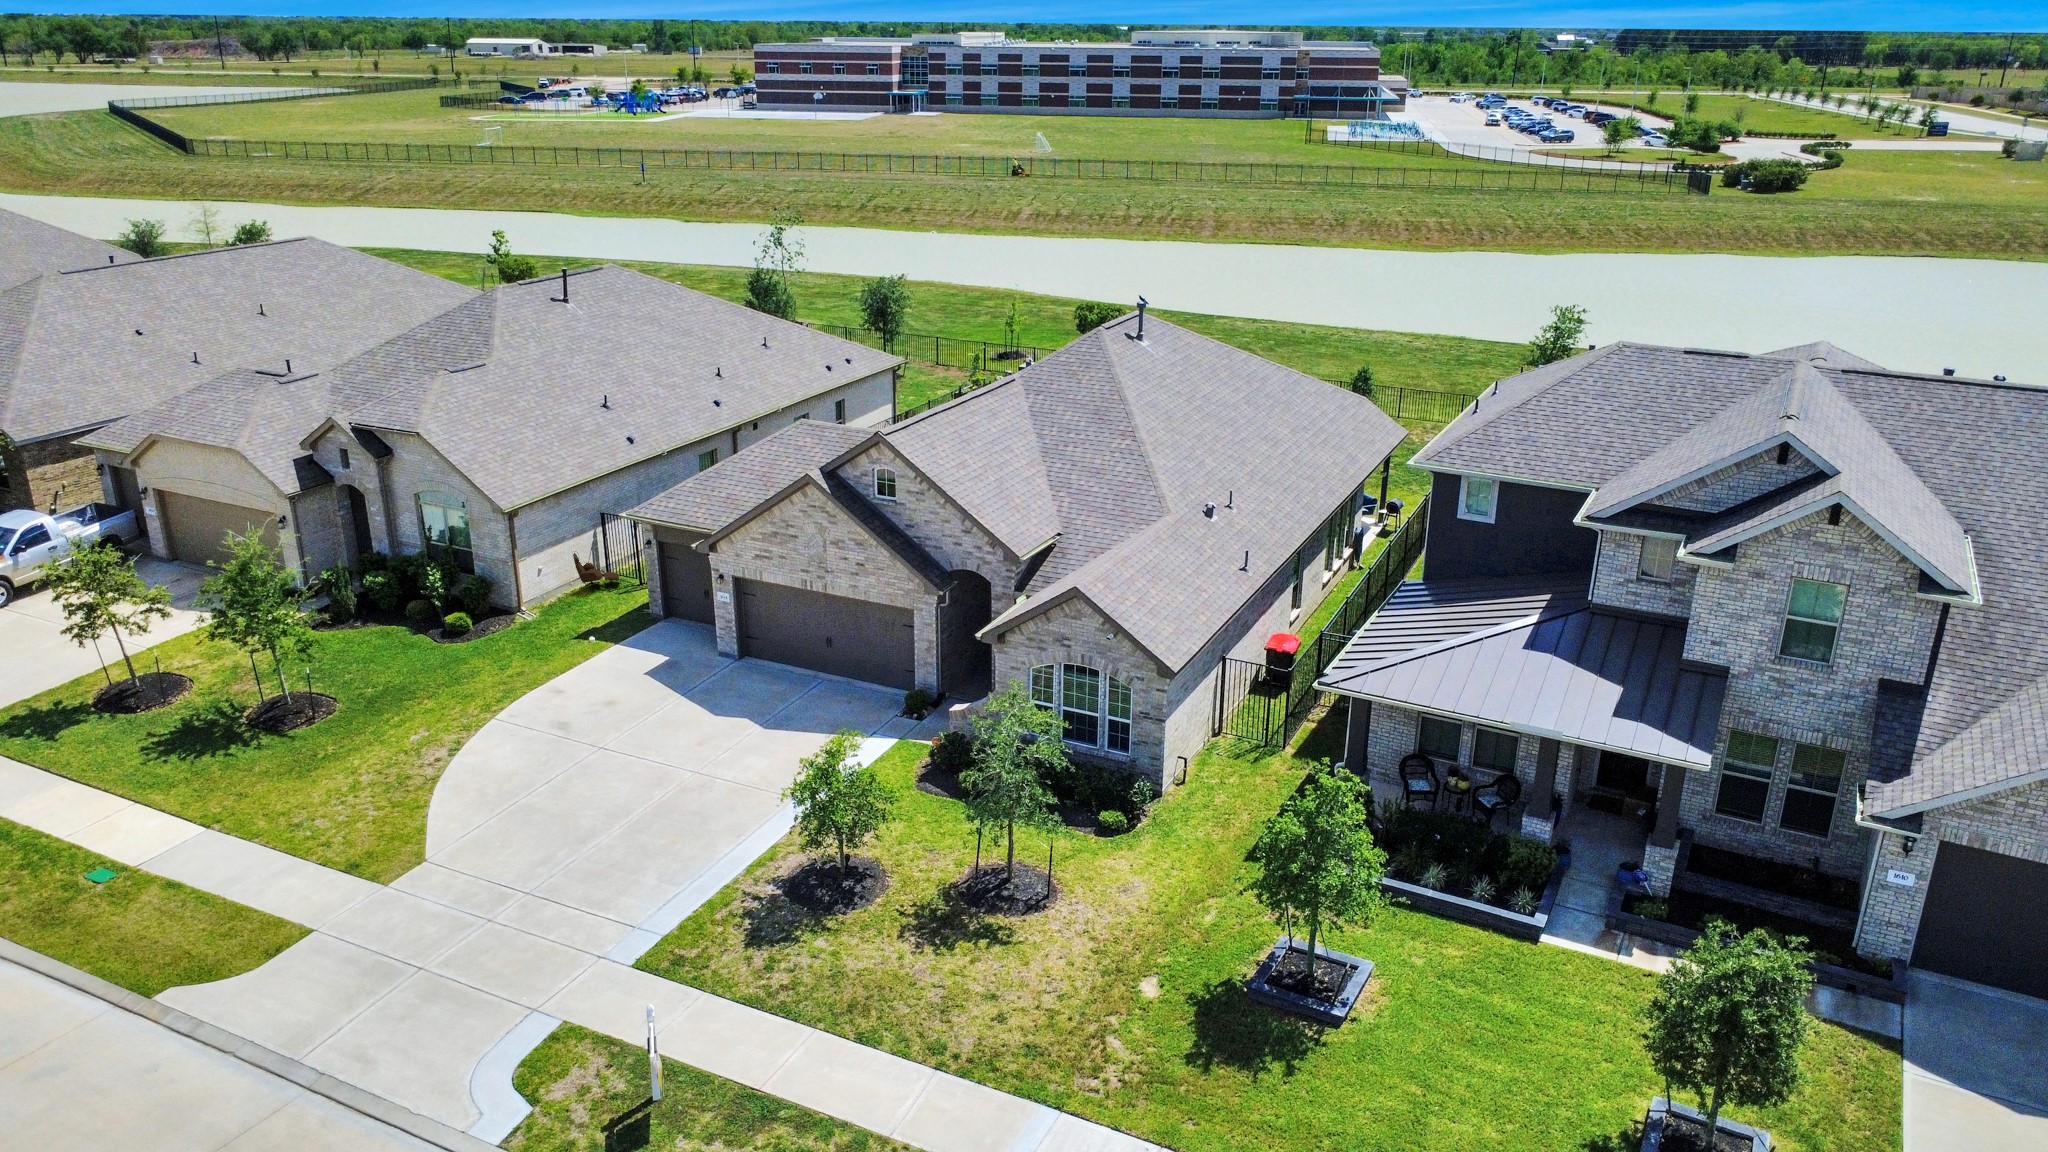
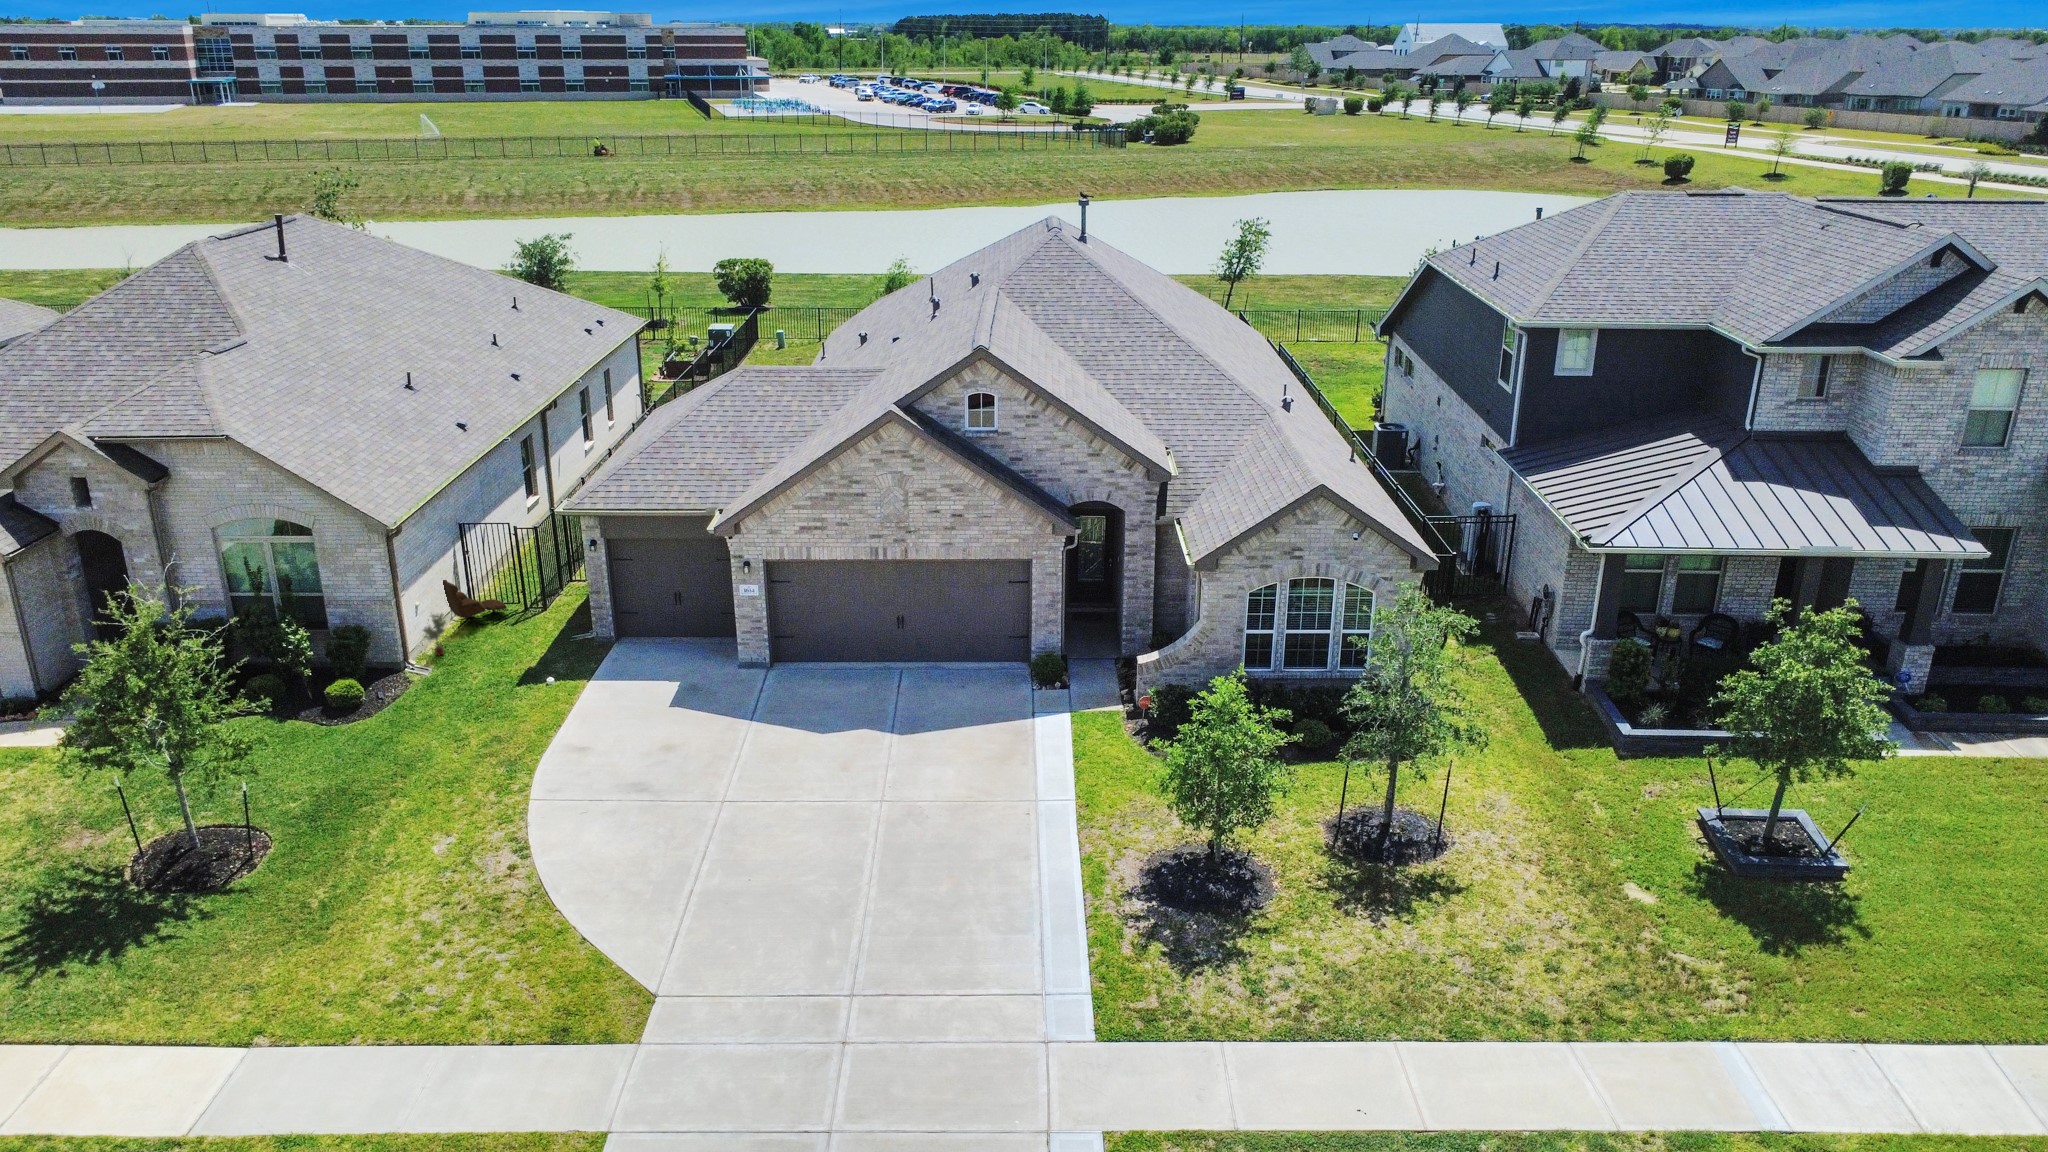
potted tree: none [537,575,559,607] -> present [423,614,446,655]

